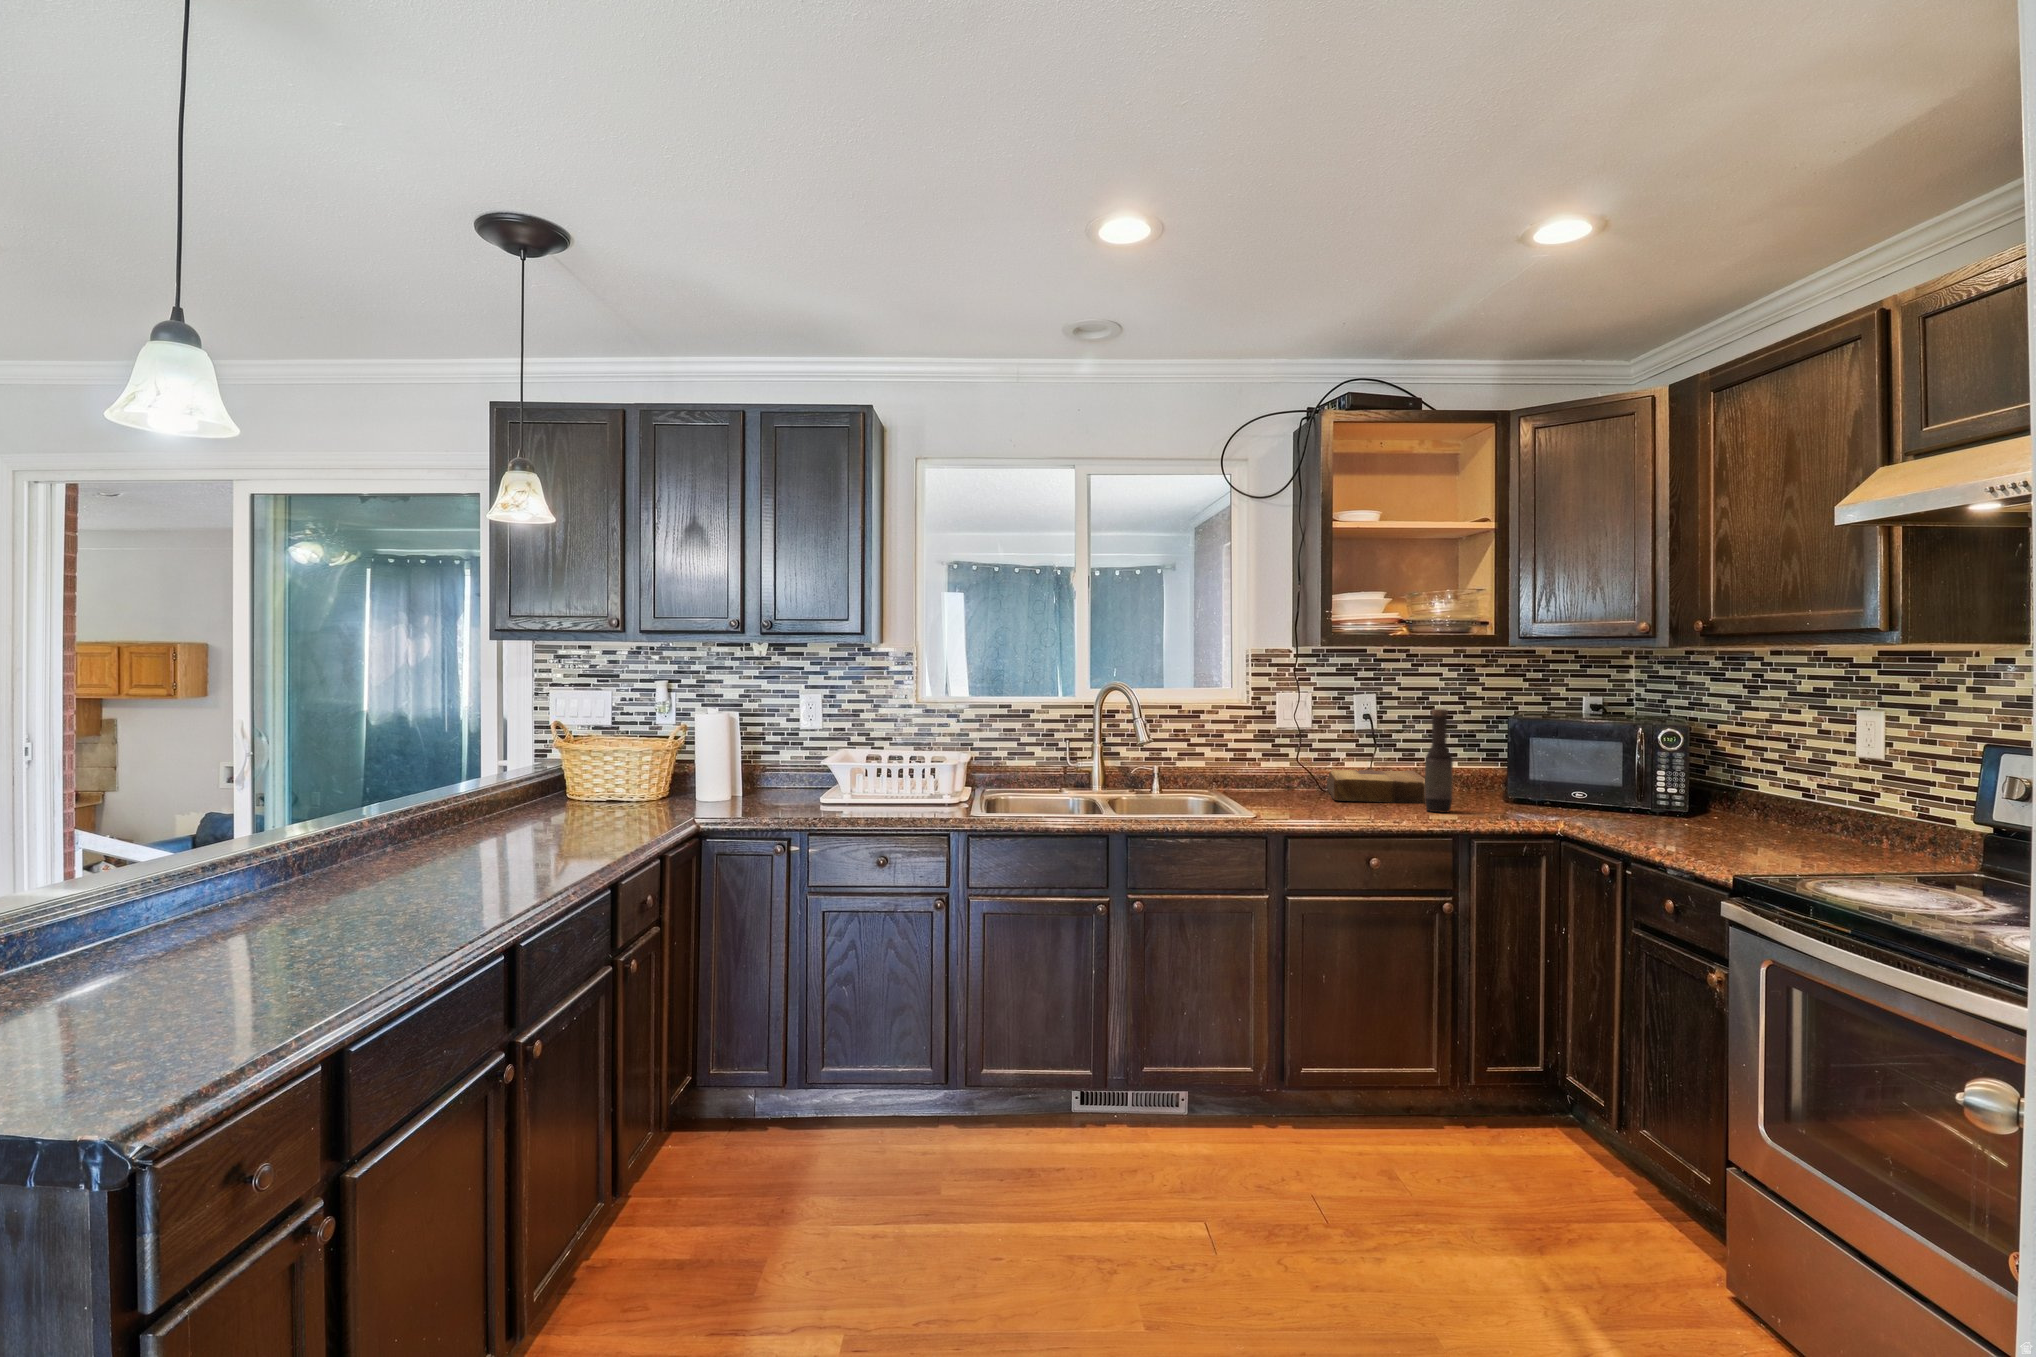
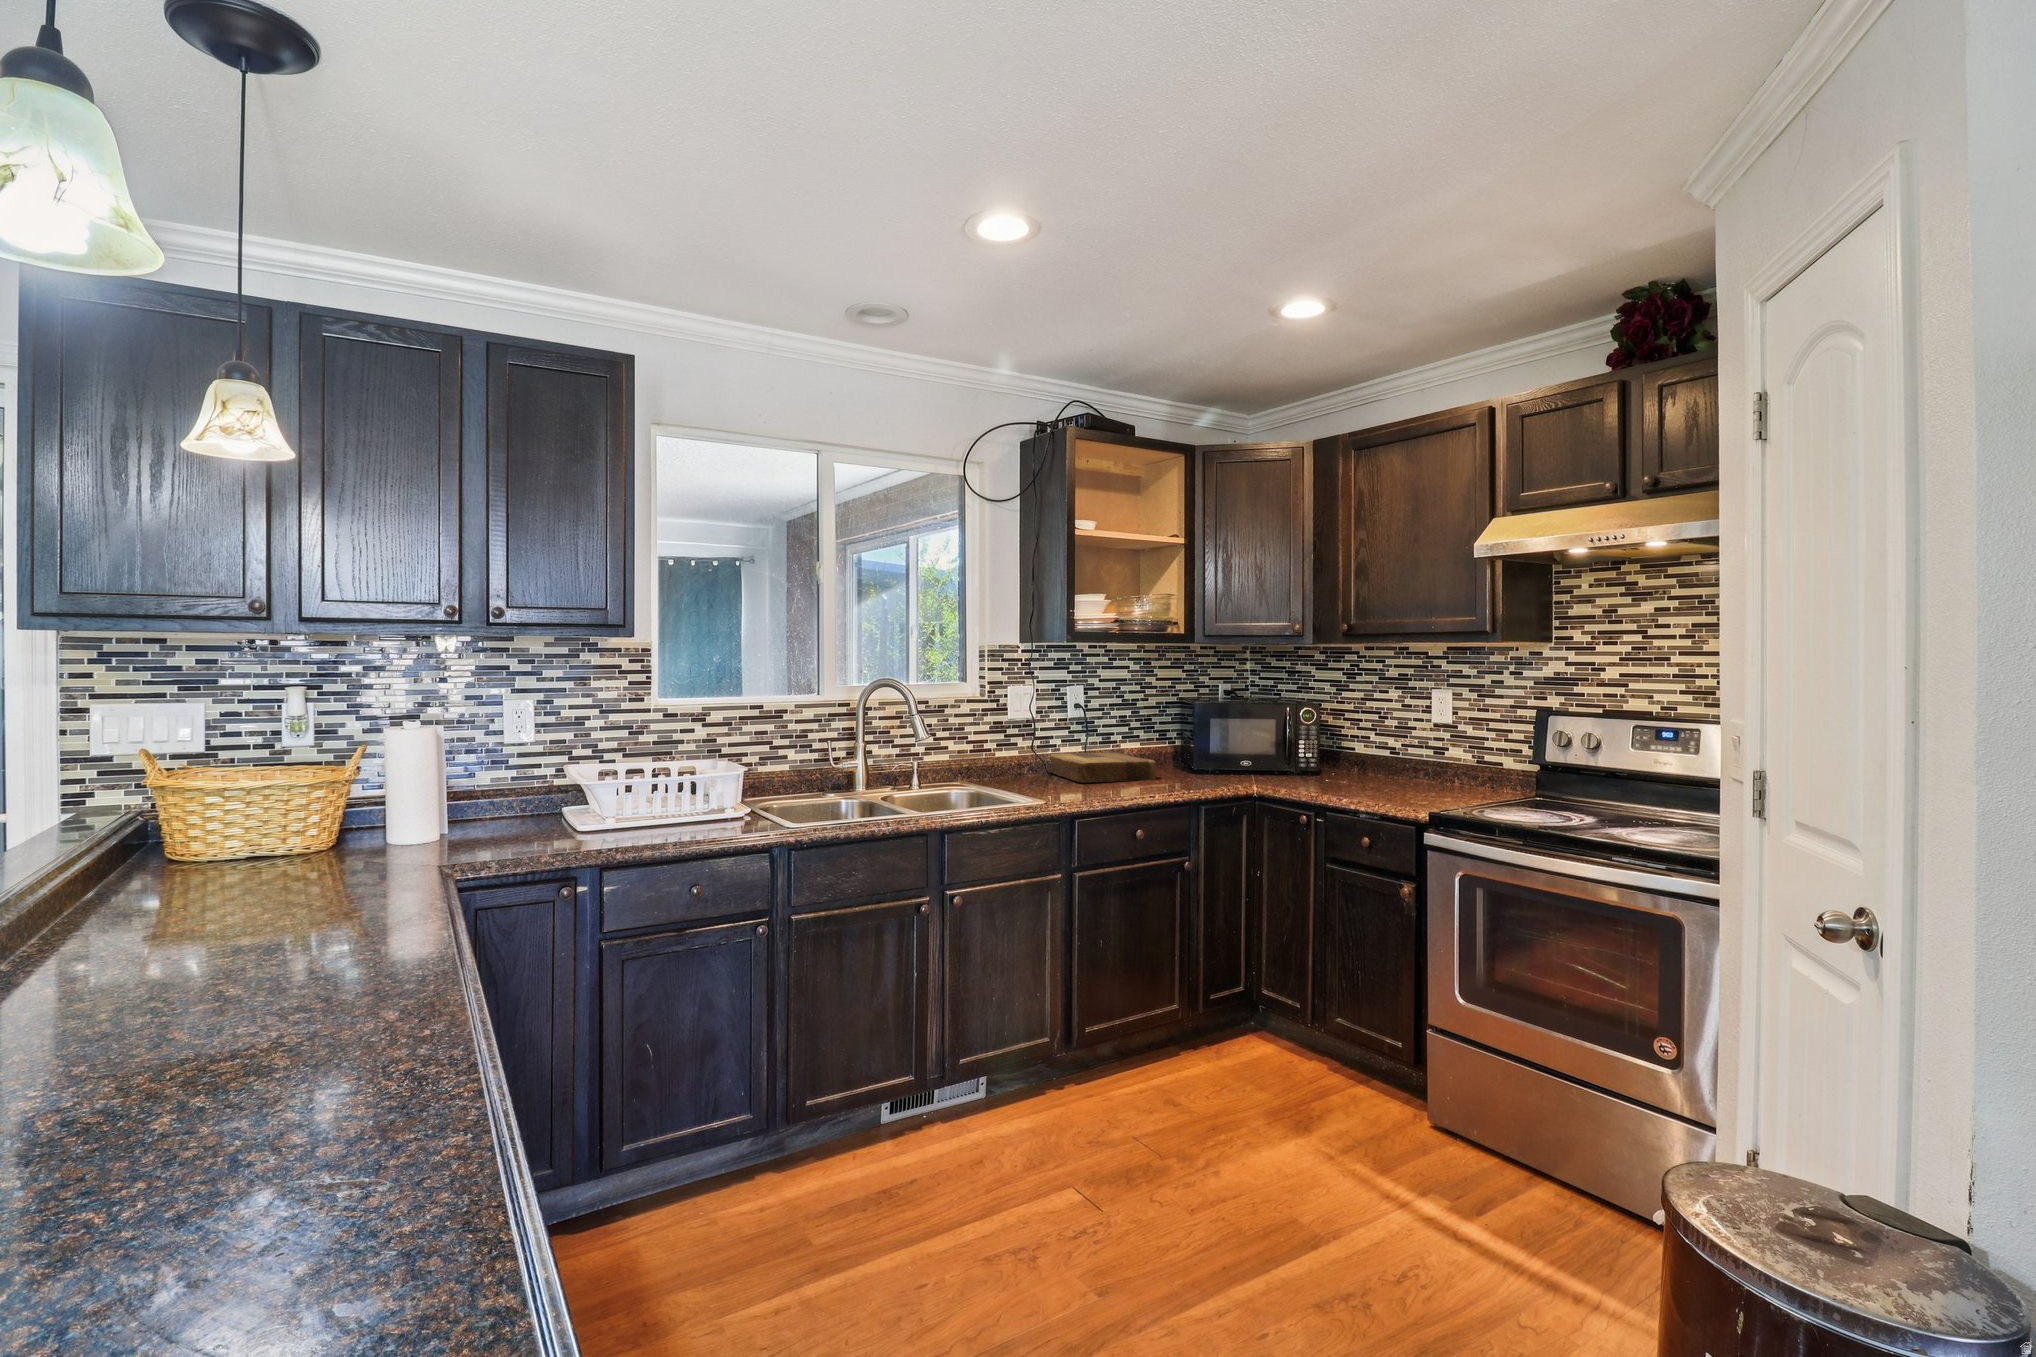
bottle: present [1425,709,1453,813] -> none [1164,697,1186,786]

